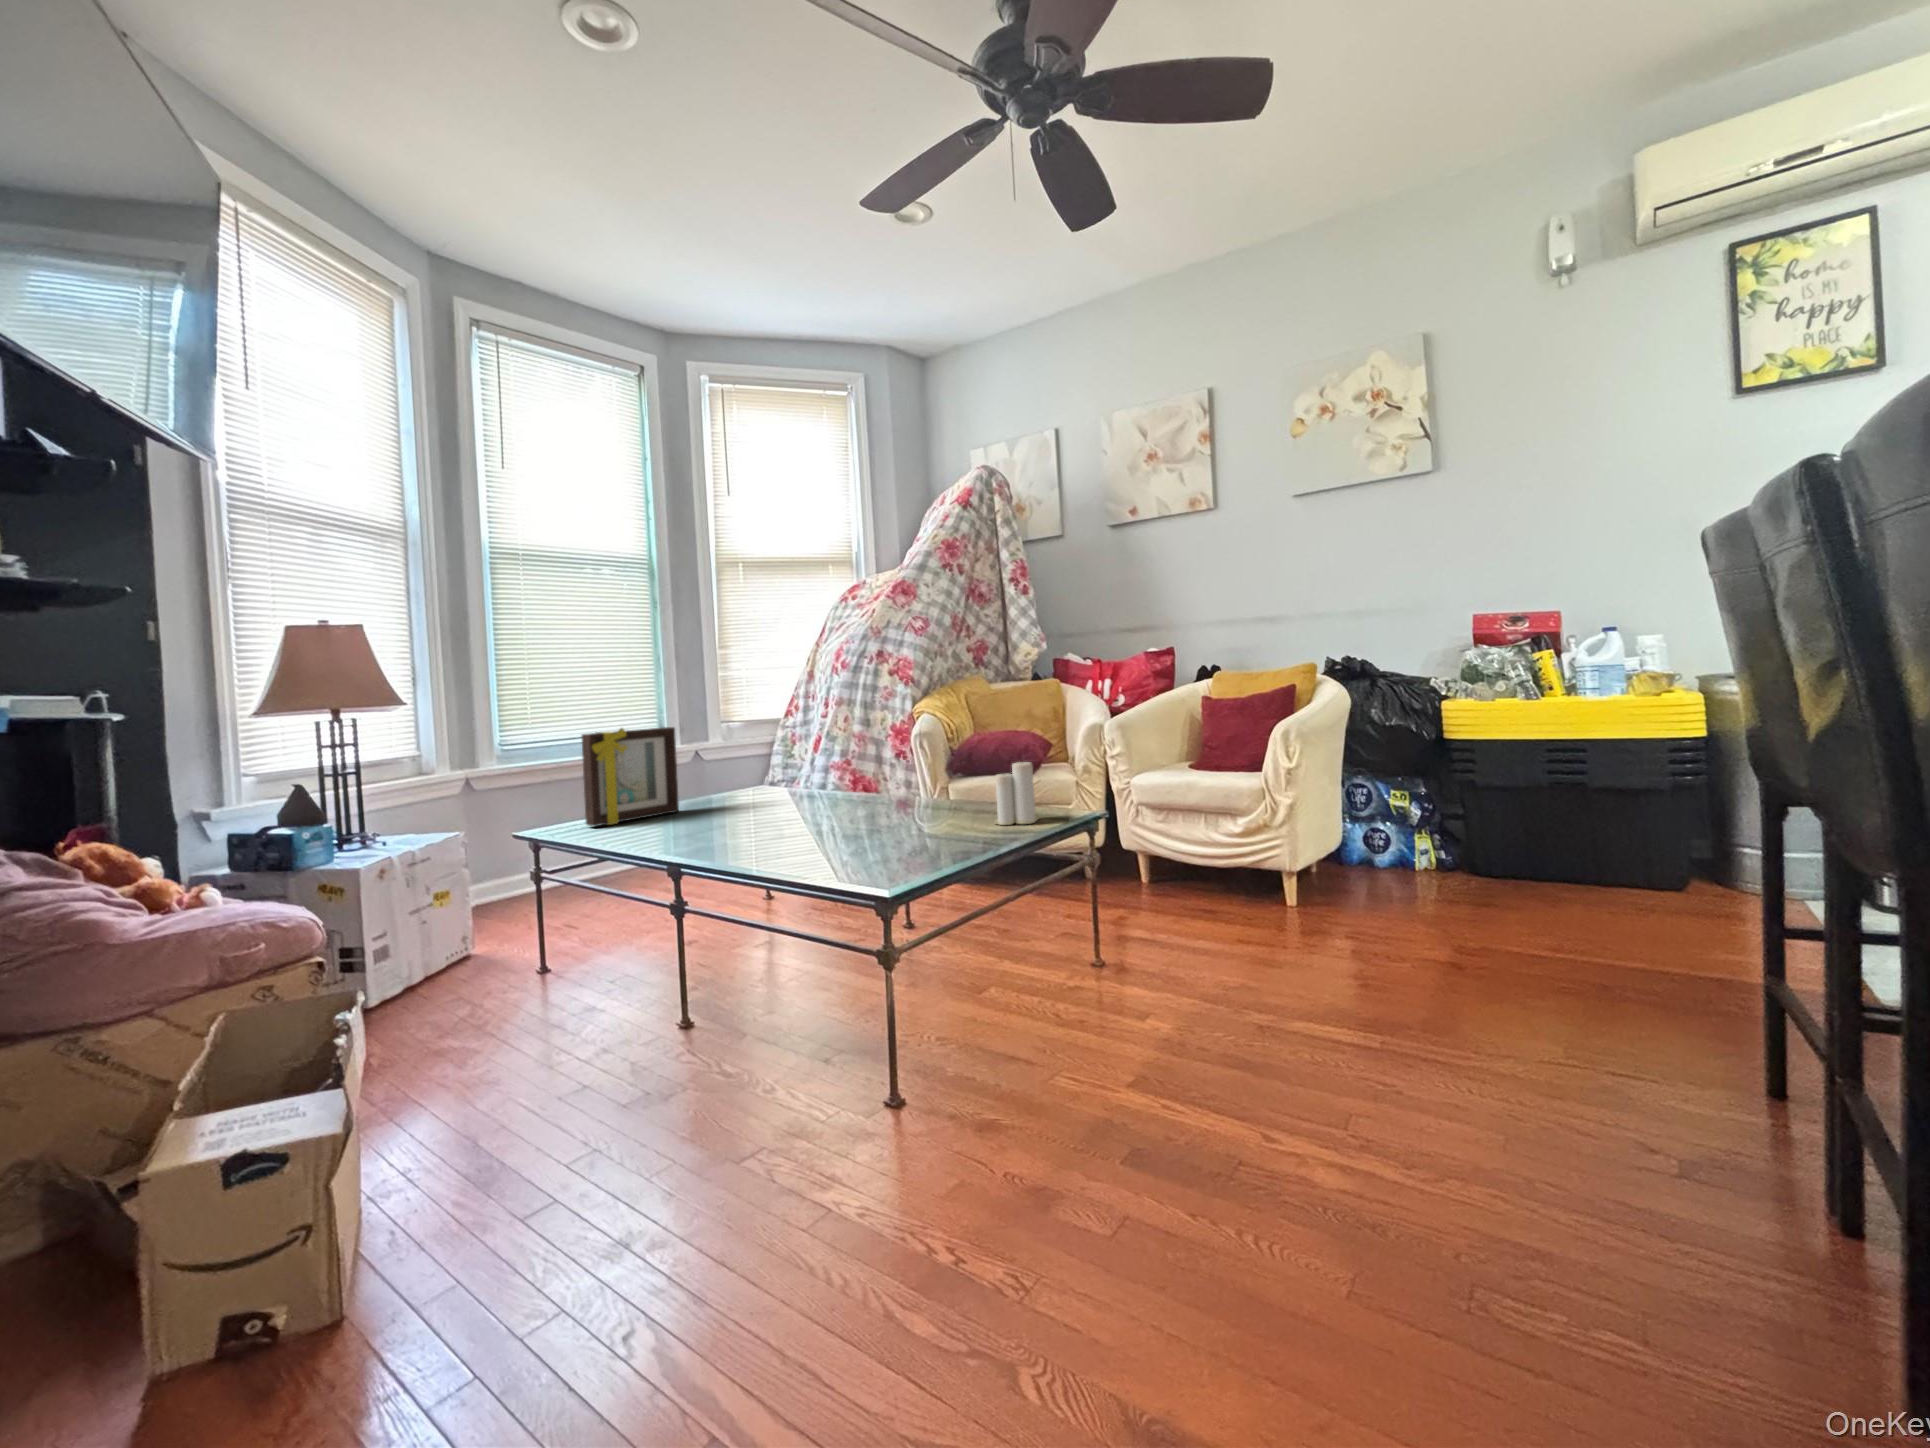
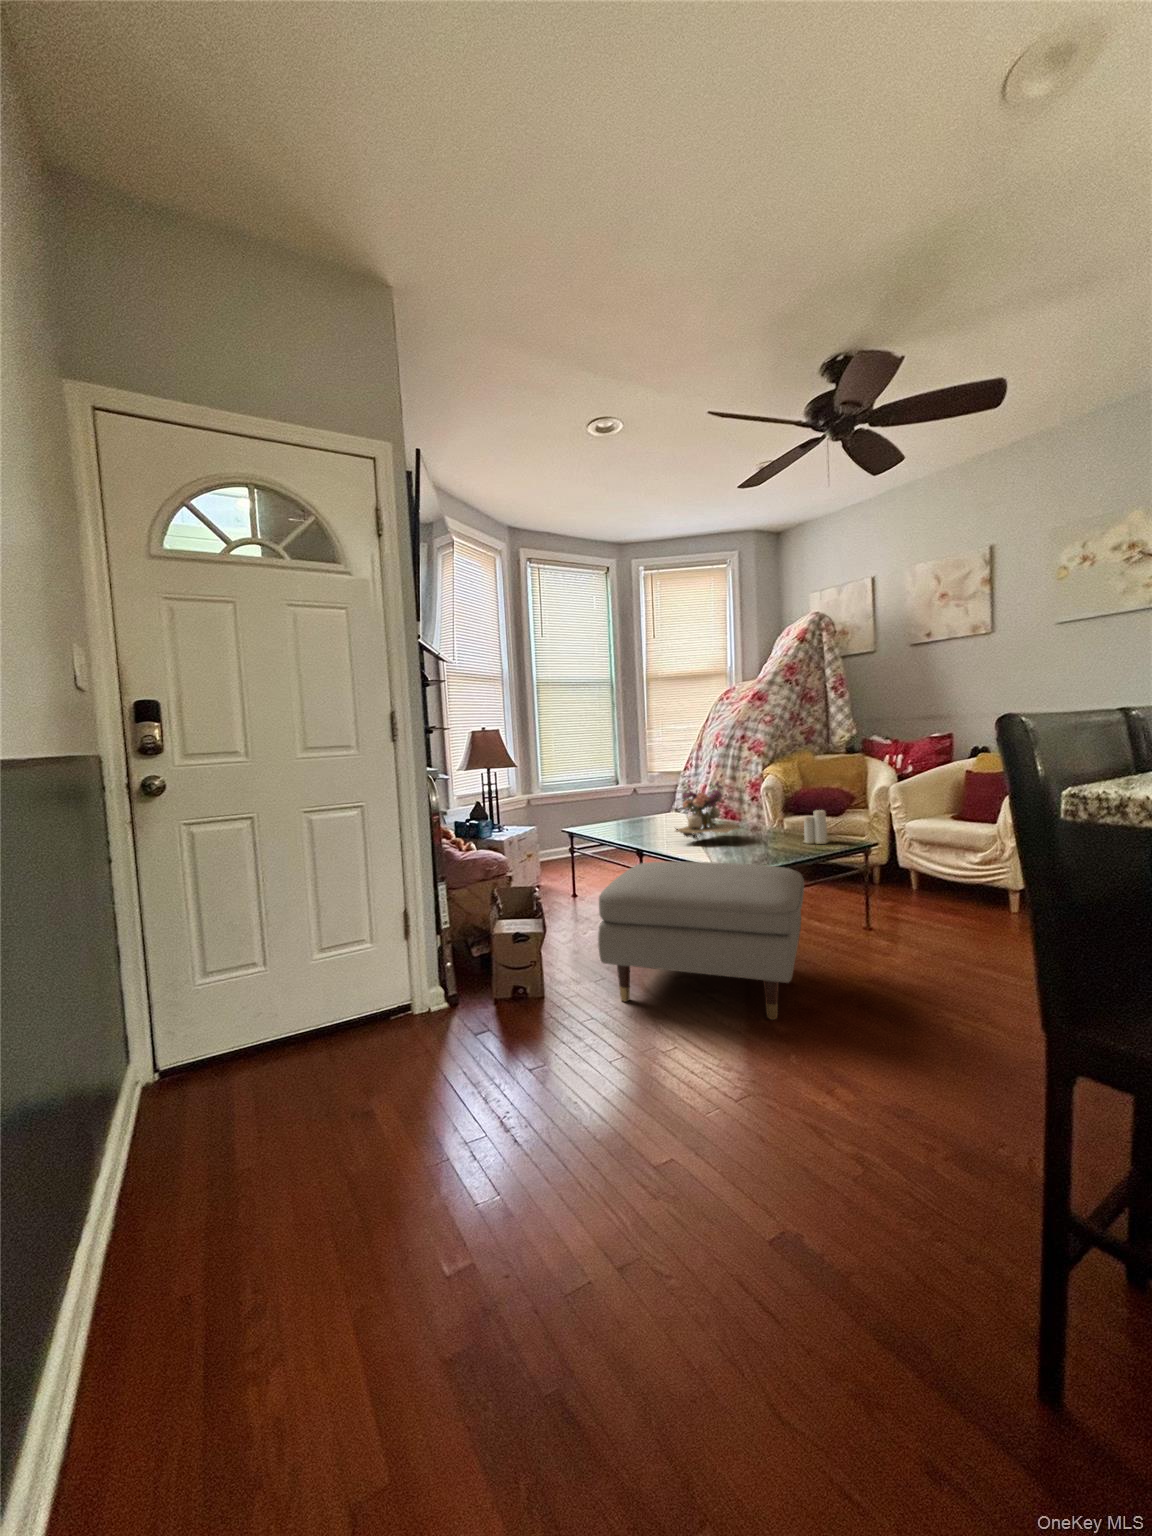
flower arrangement: none [748,715,887,838] -> present [676,781,741,840]
picture frame: present [582,727,679,826] -> none [591,780,634,828]
ottoman: none [490,883,1027,1315] -> present [598,861,804,1020]

